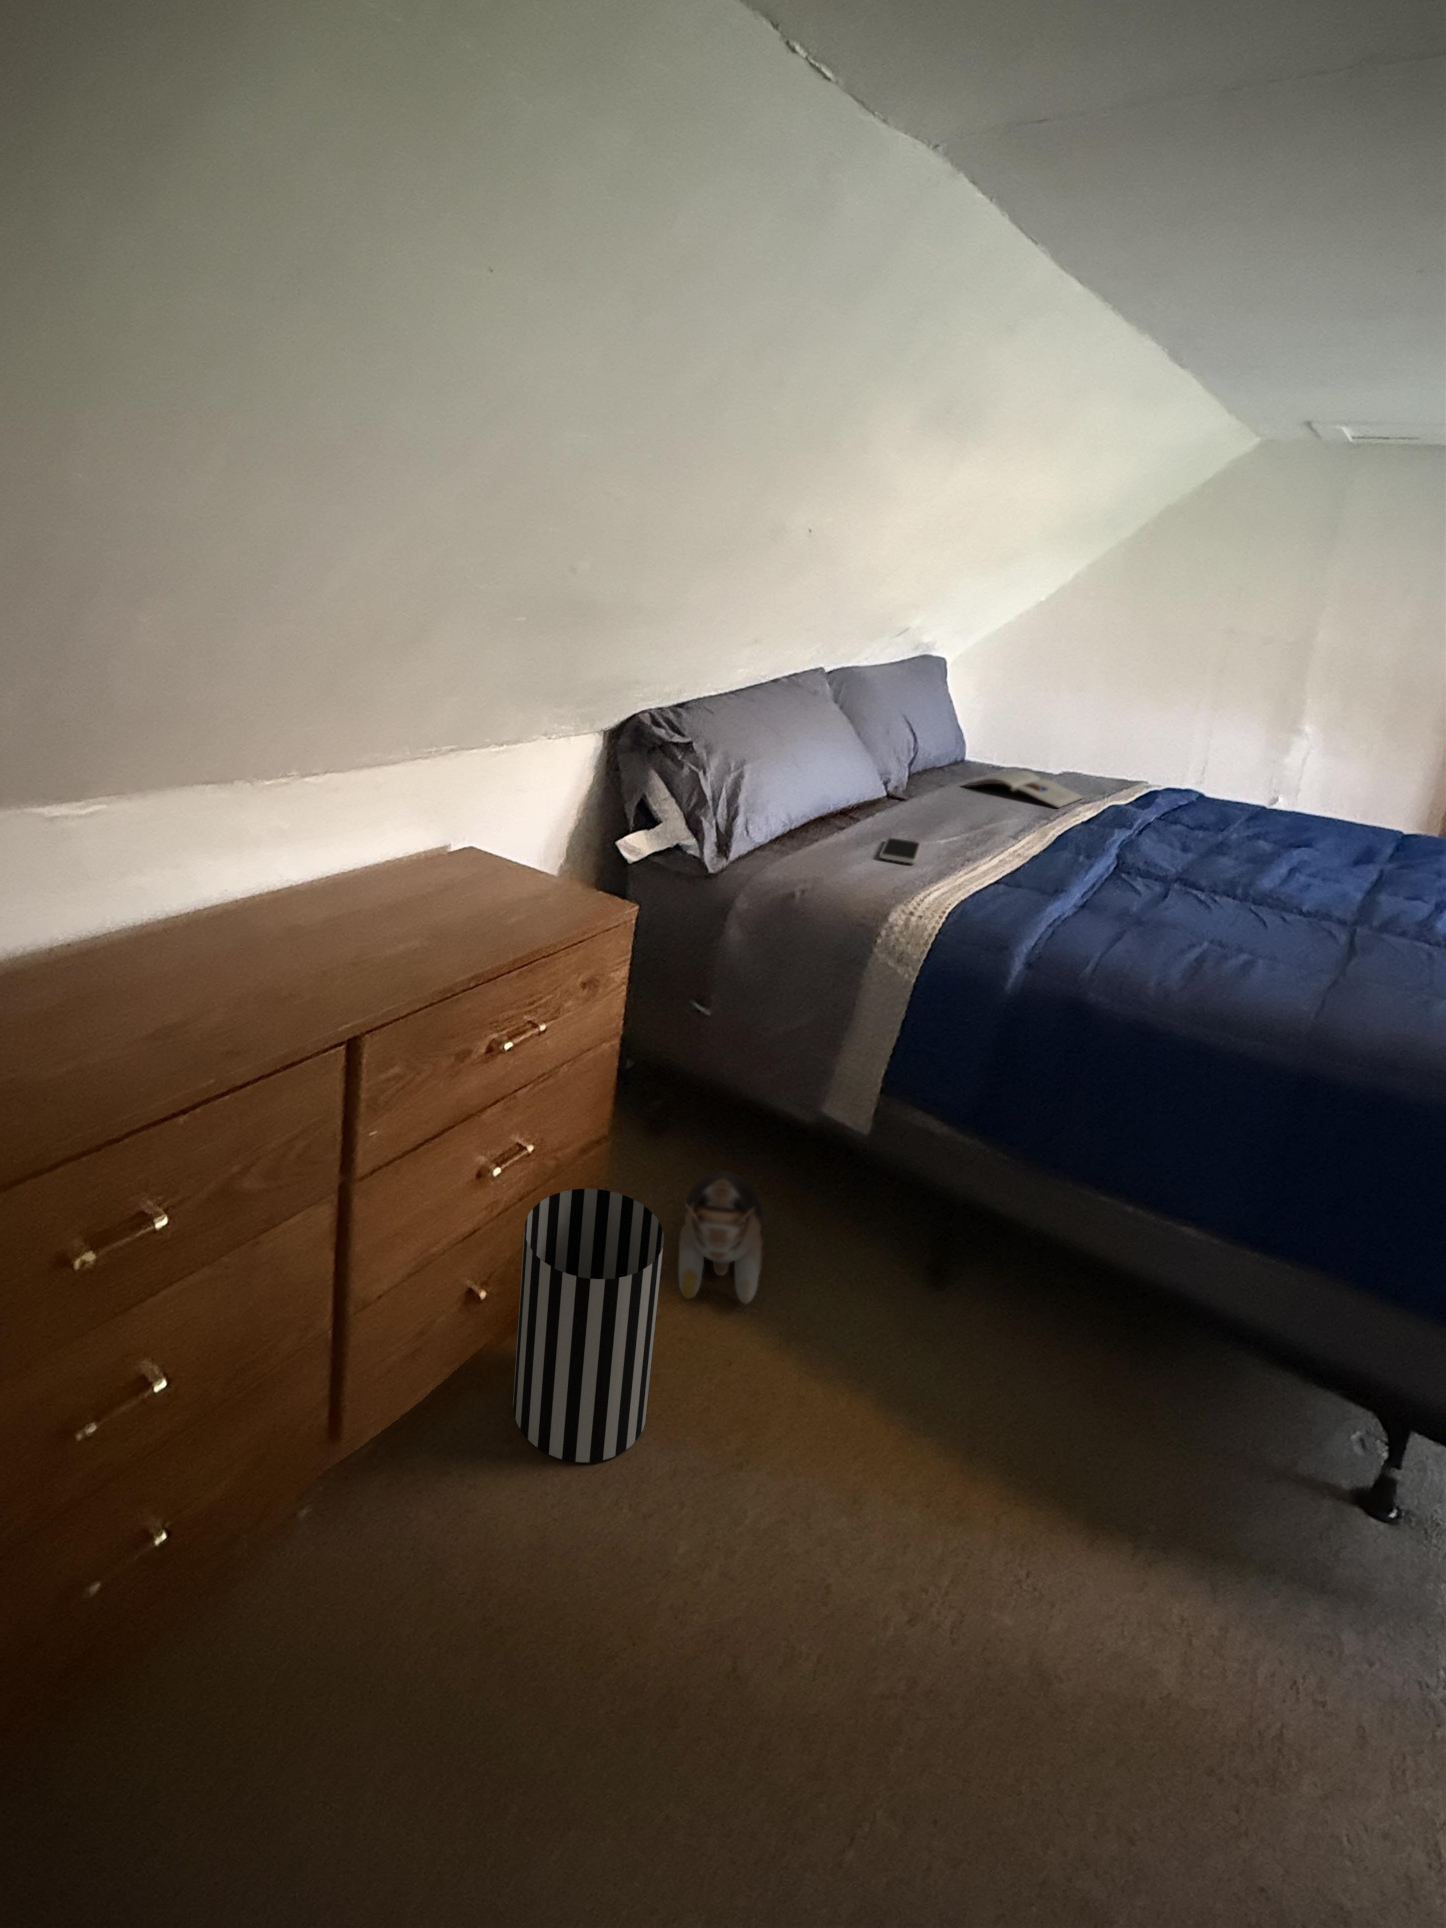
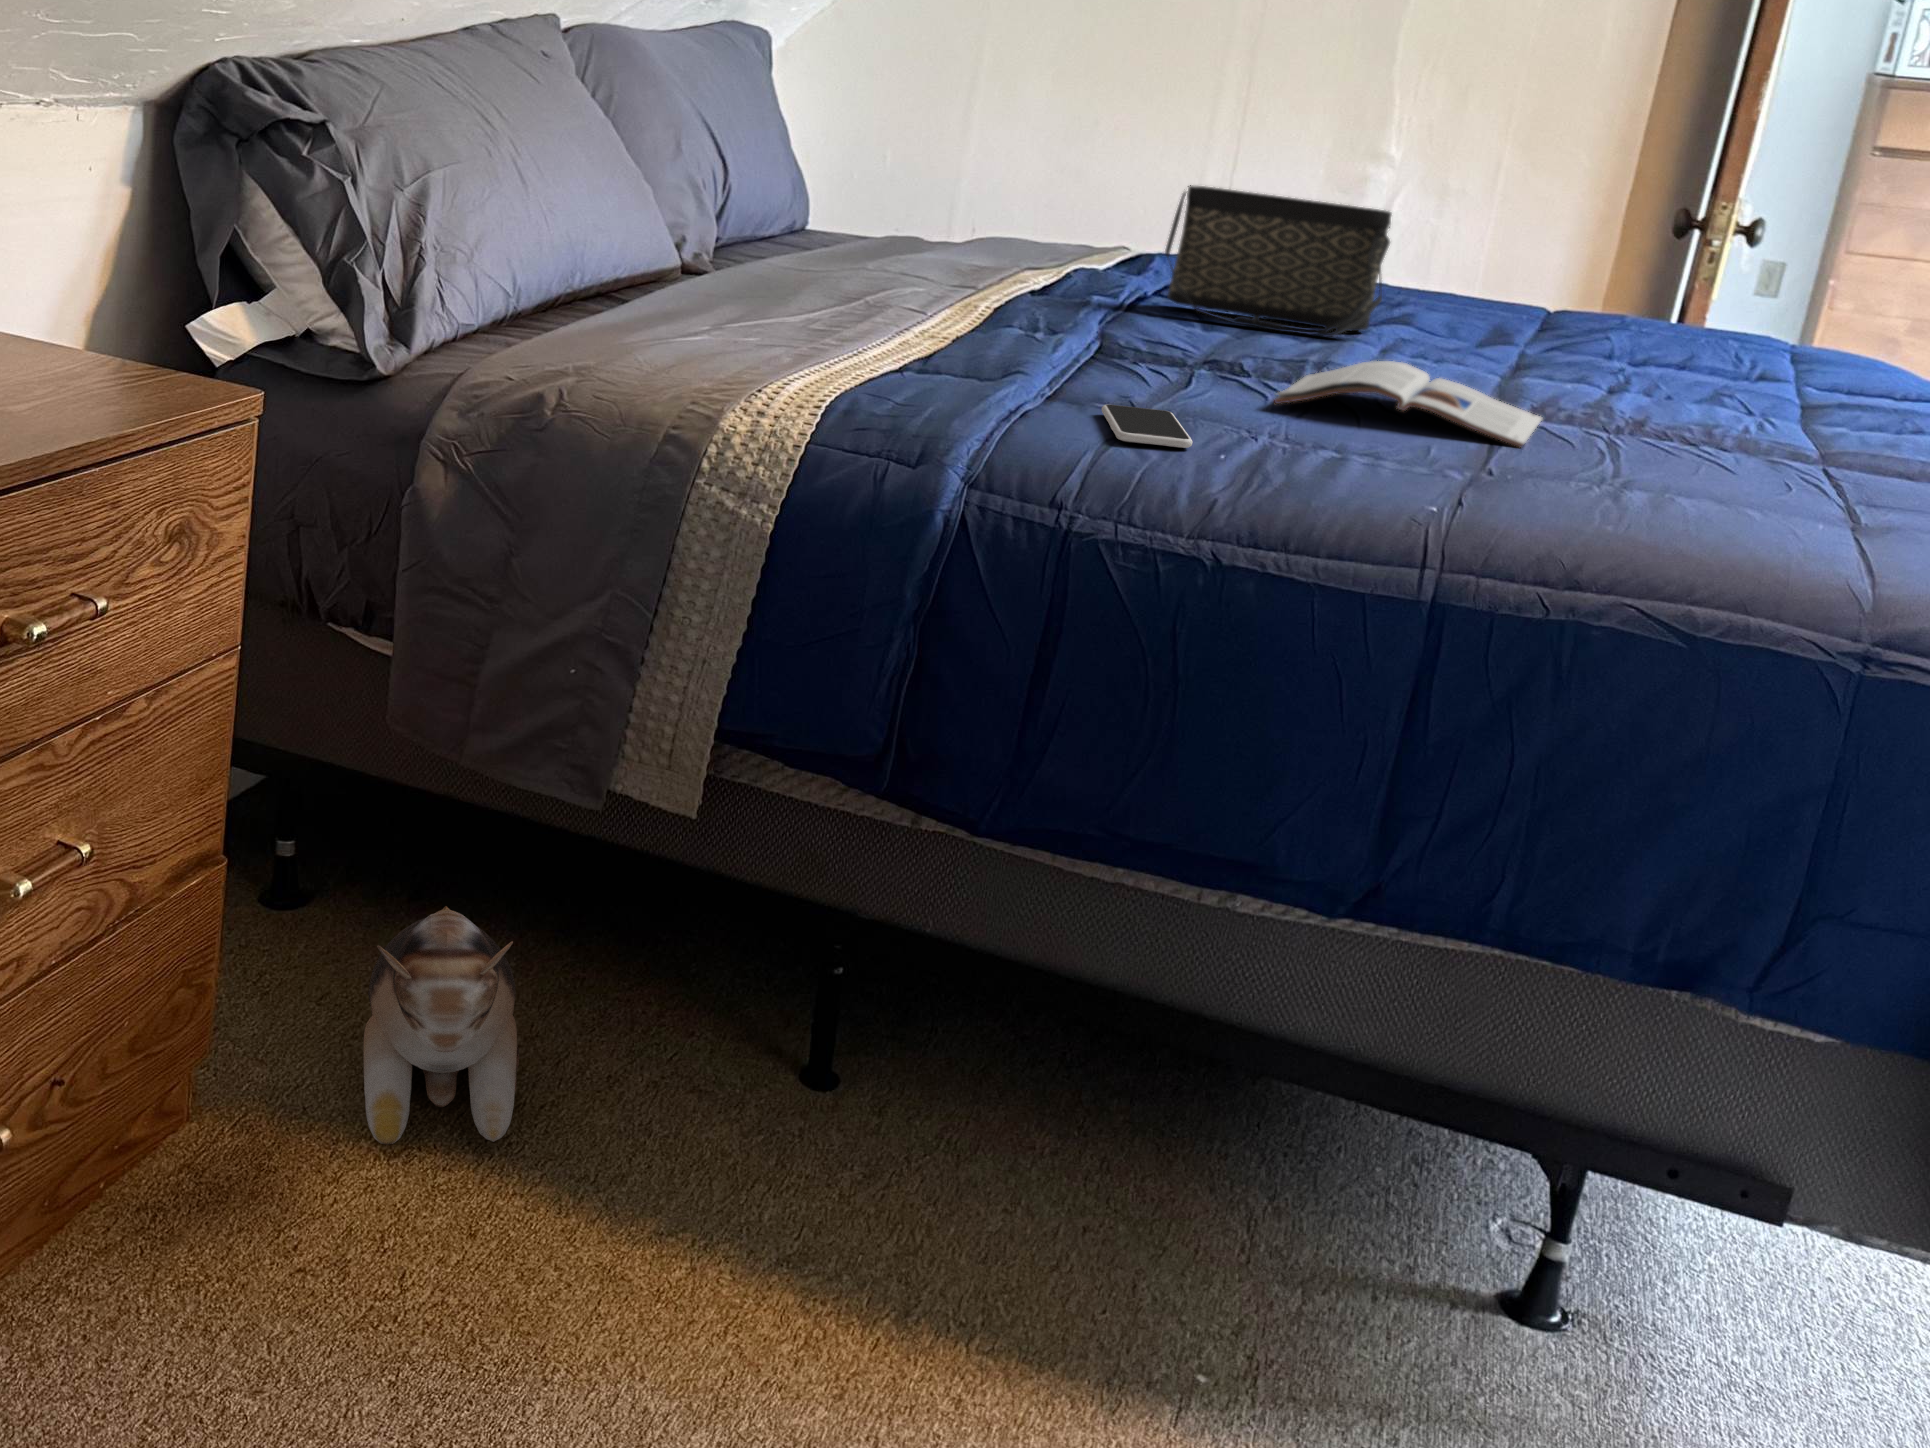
handbag: none [1160,764,1299,856] -> present [1165,185,1392,337]
magazine: present [965,771,1083,808] -> present [1274,361,1542,447]
smartphone: present [880,838,921,863] -> present [1102,405,1192,448]
wastebasket: present [513,1189,664,1462] -> none [79,924,360,1408]

